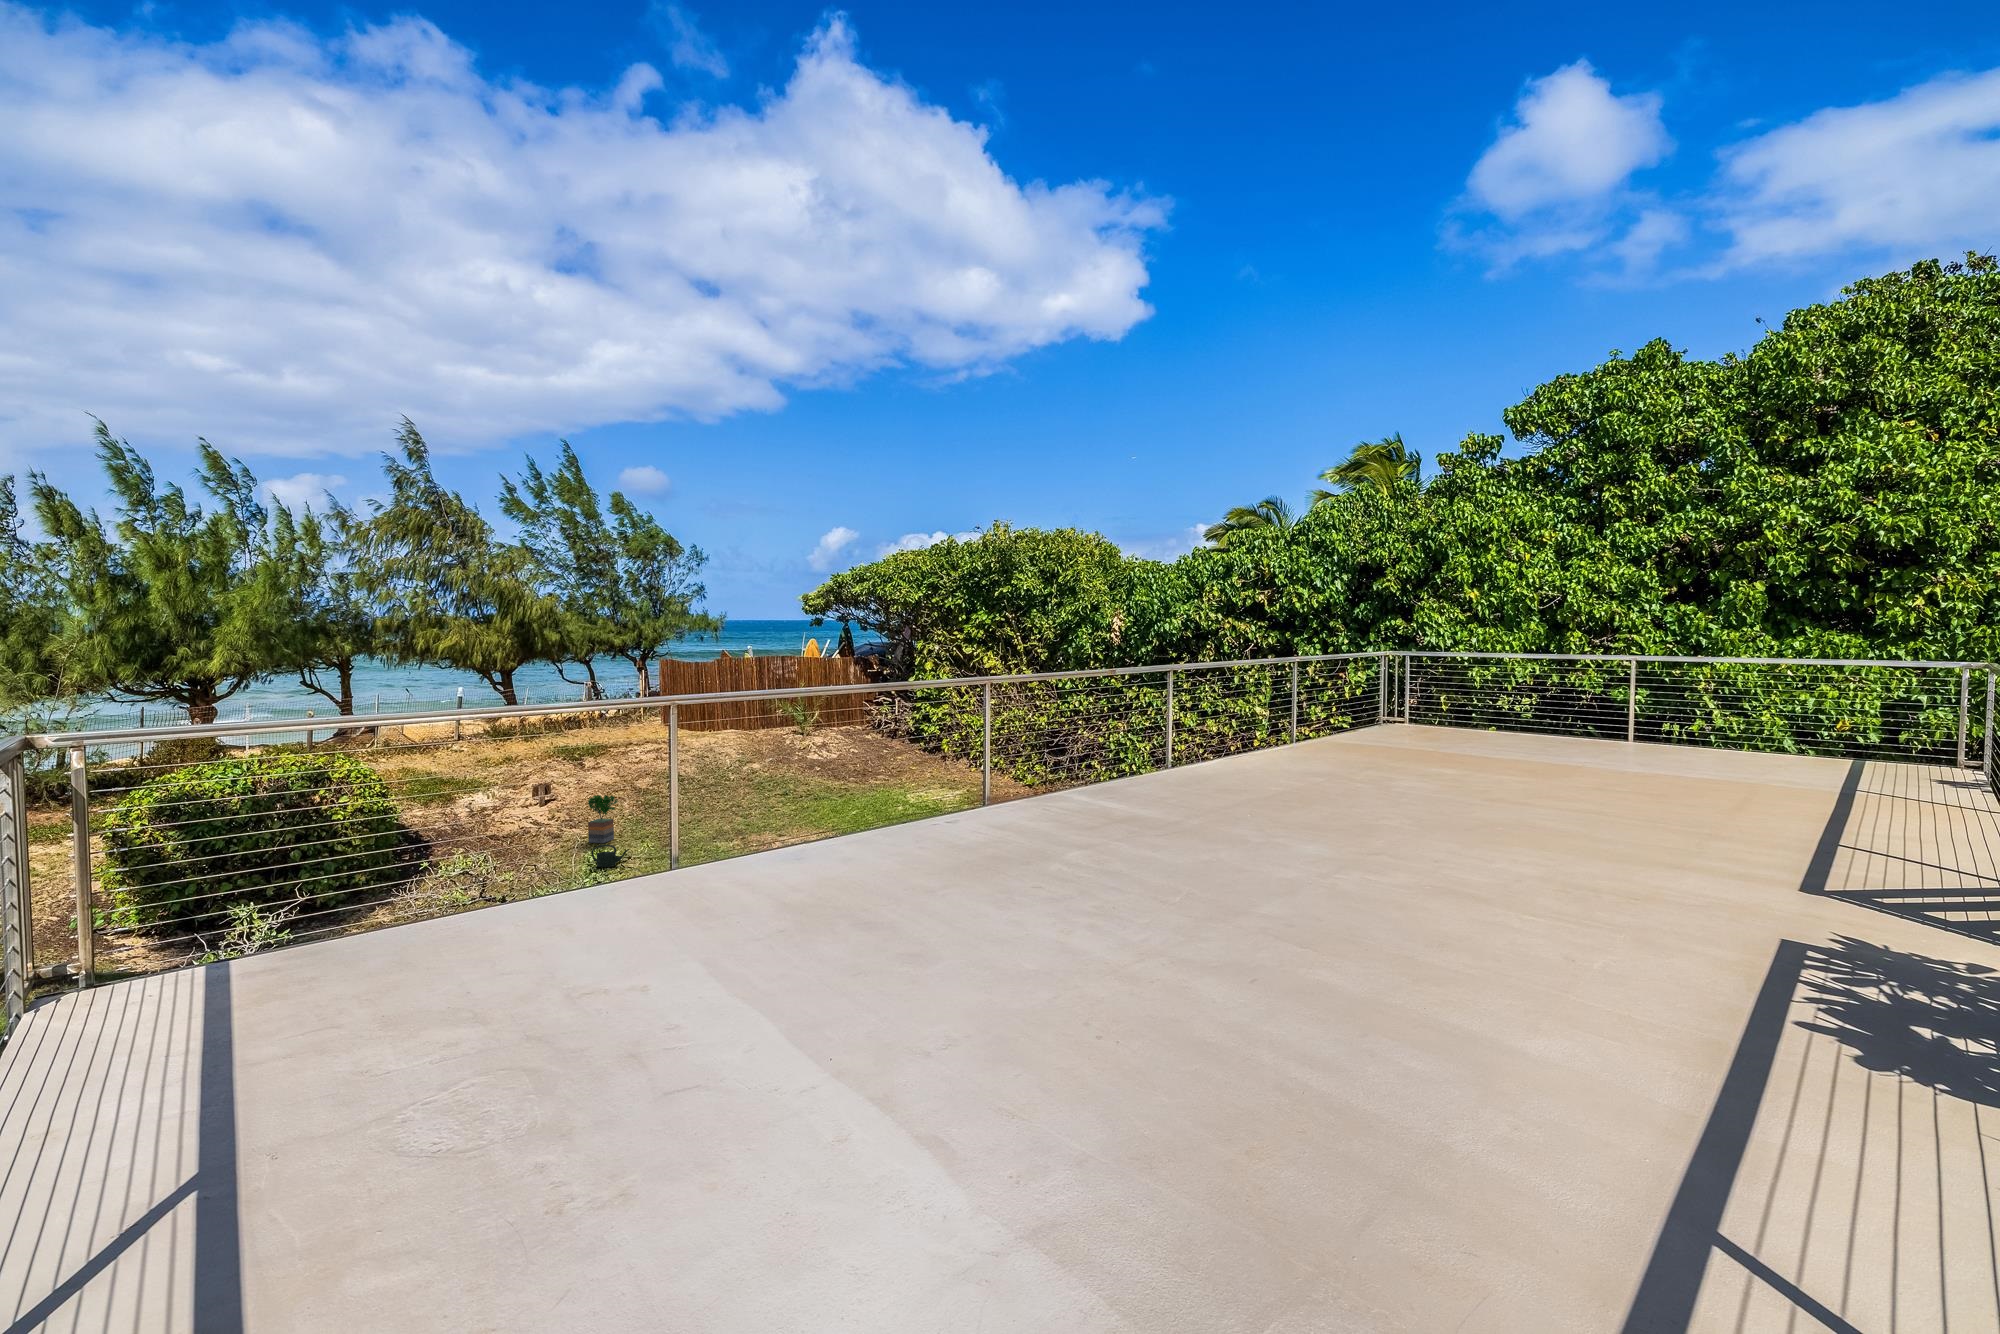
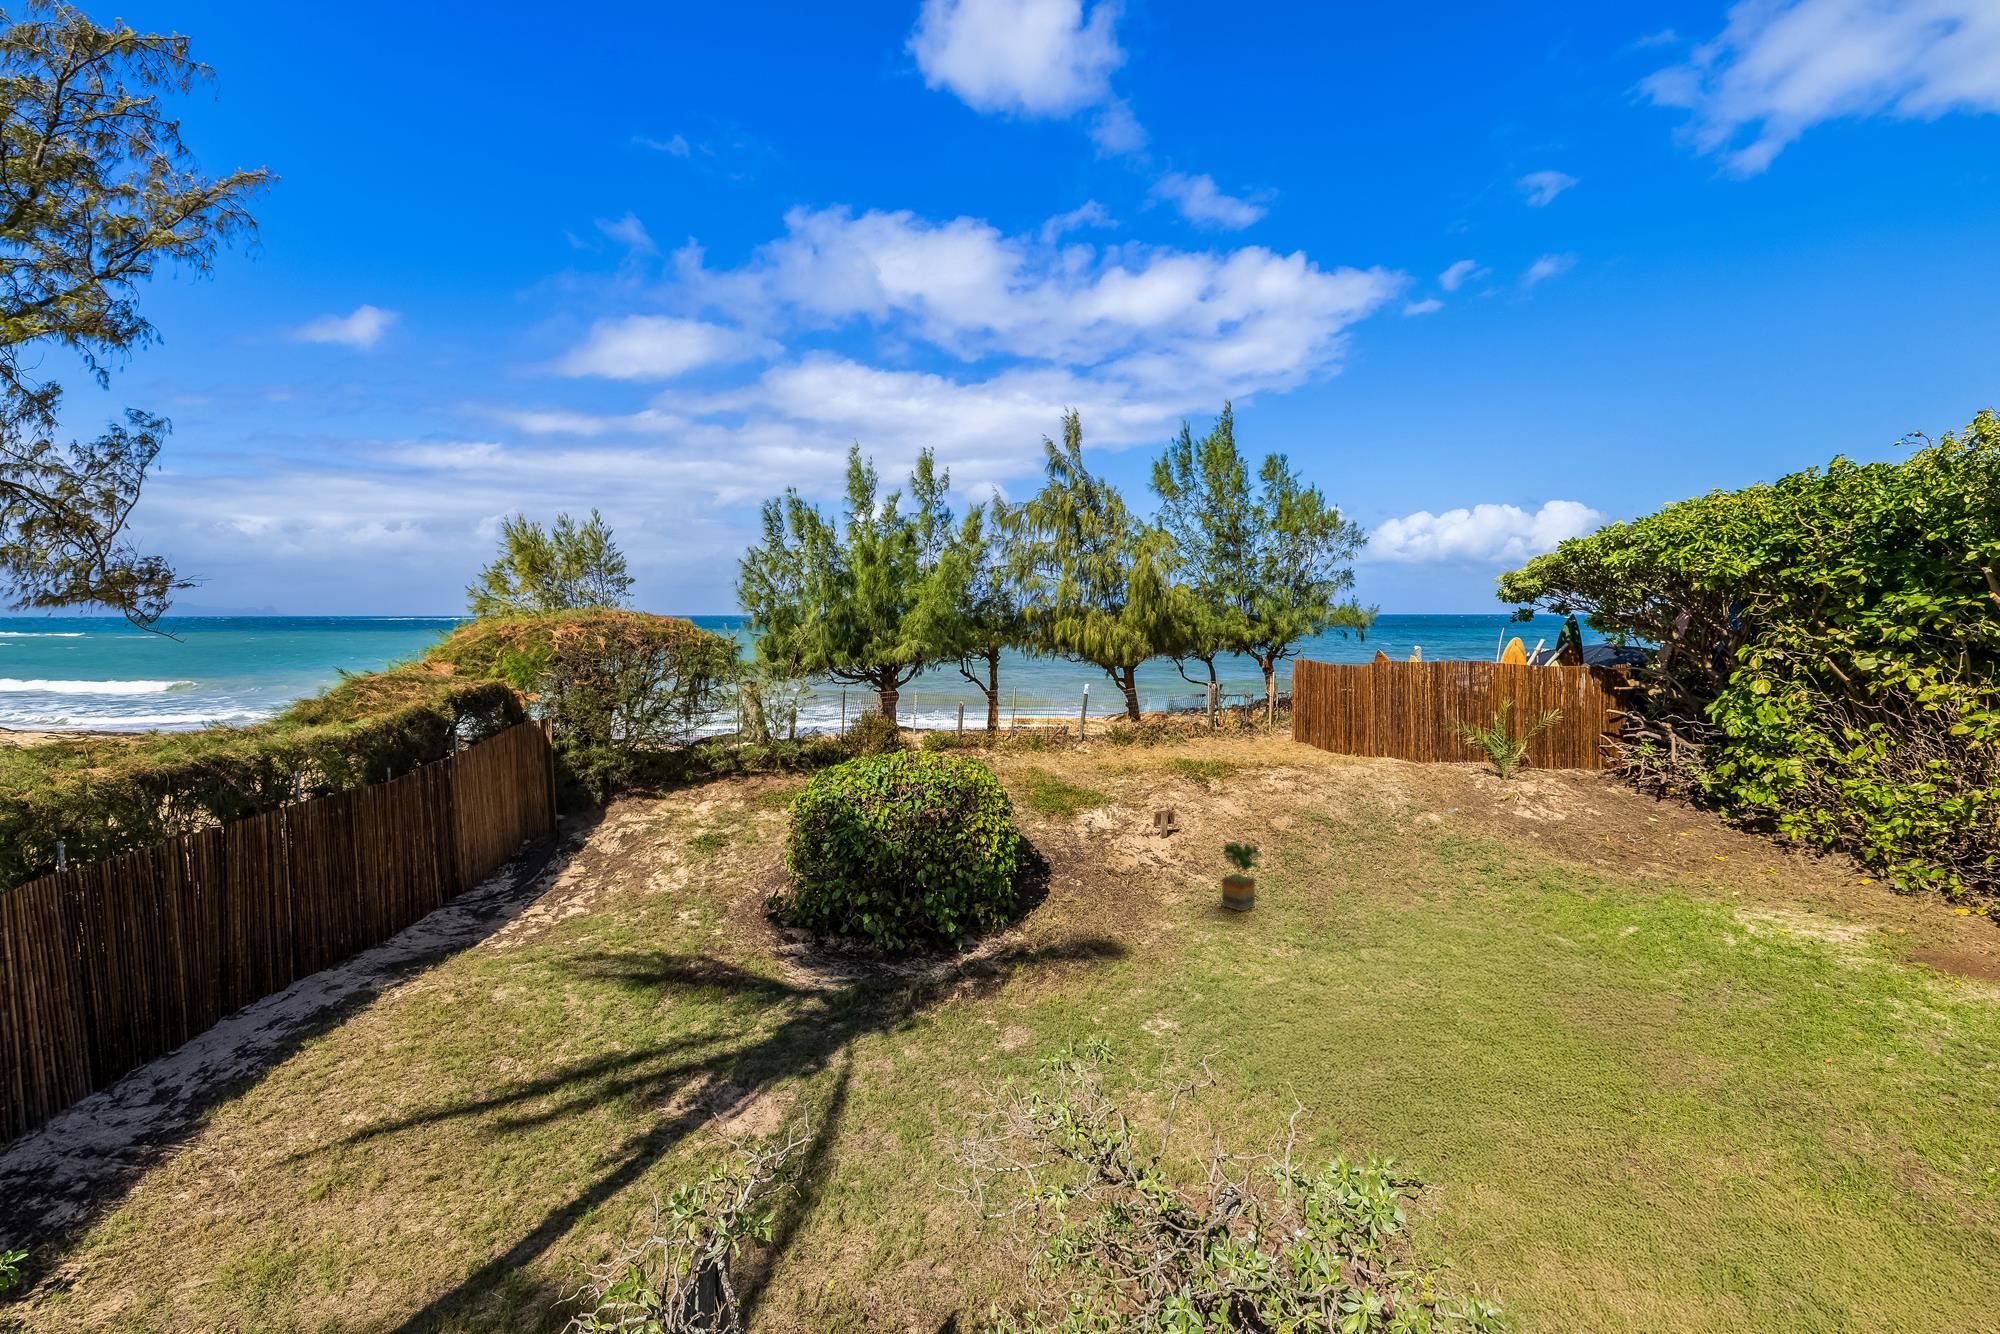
watering can: present [591,845,628,867] -> none [1229,924,1282,959]

